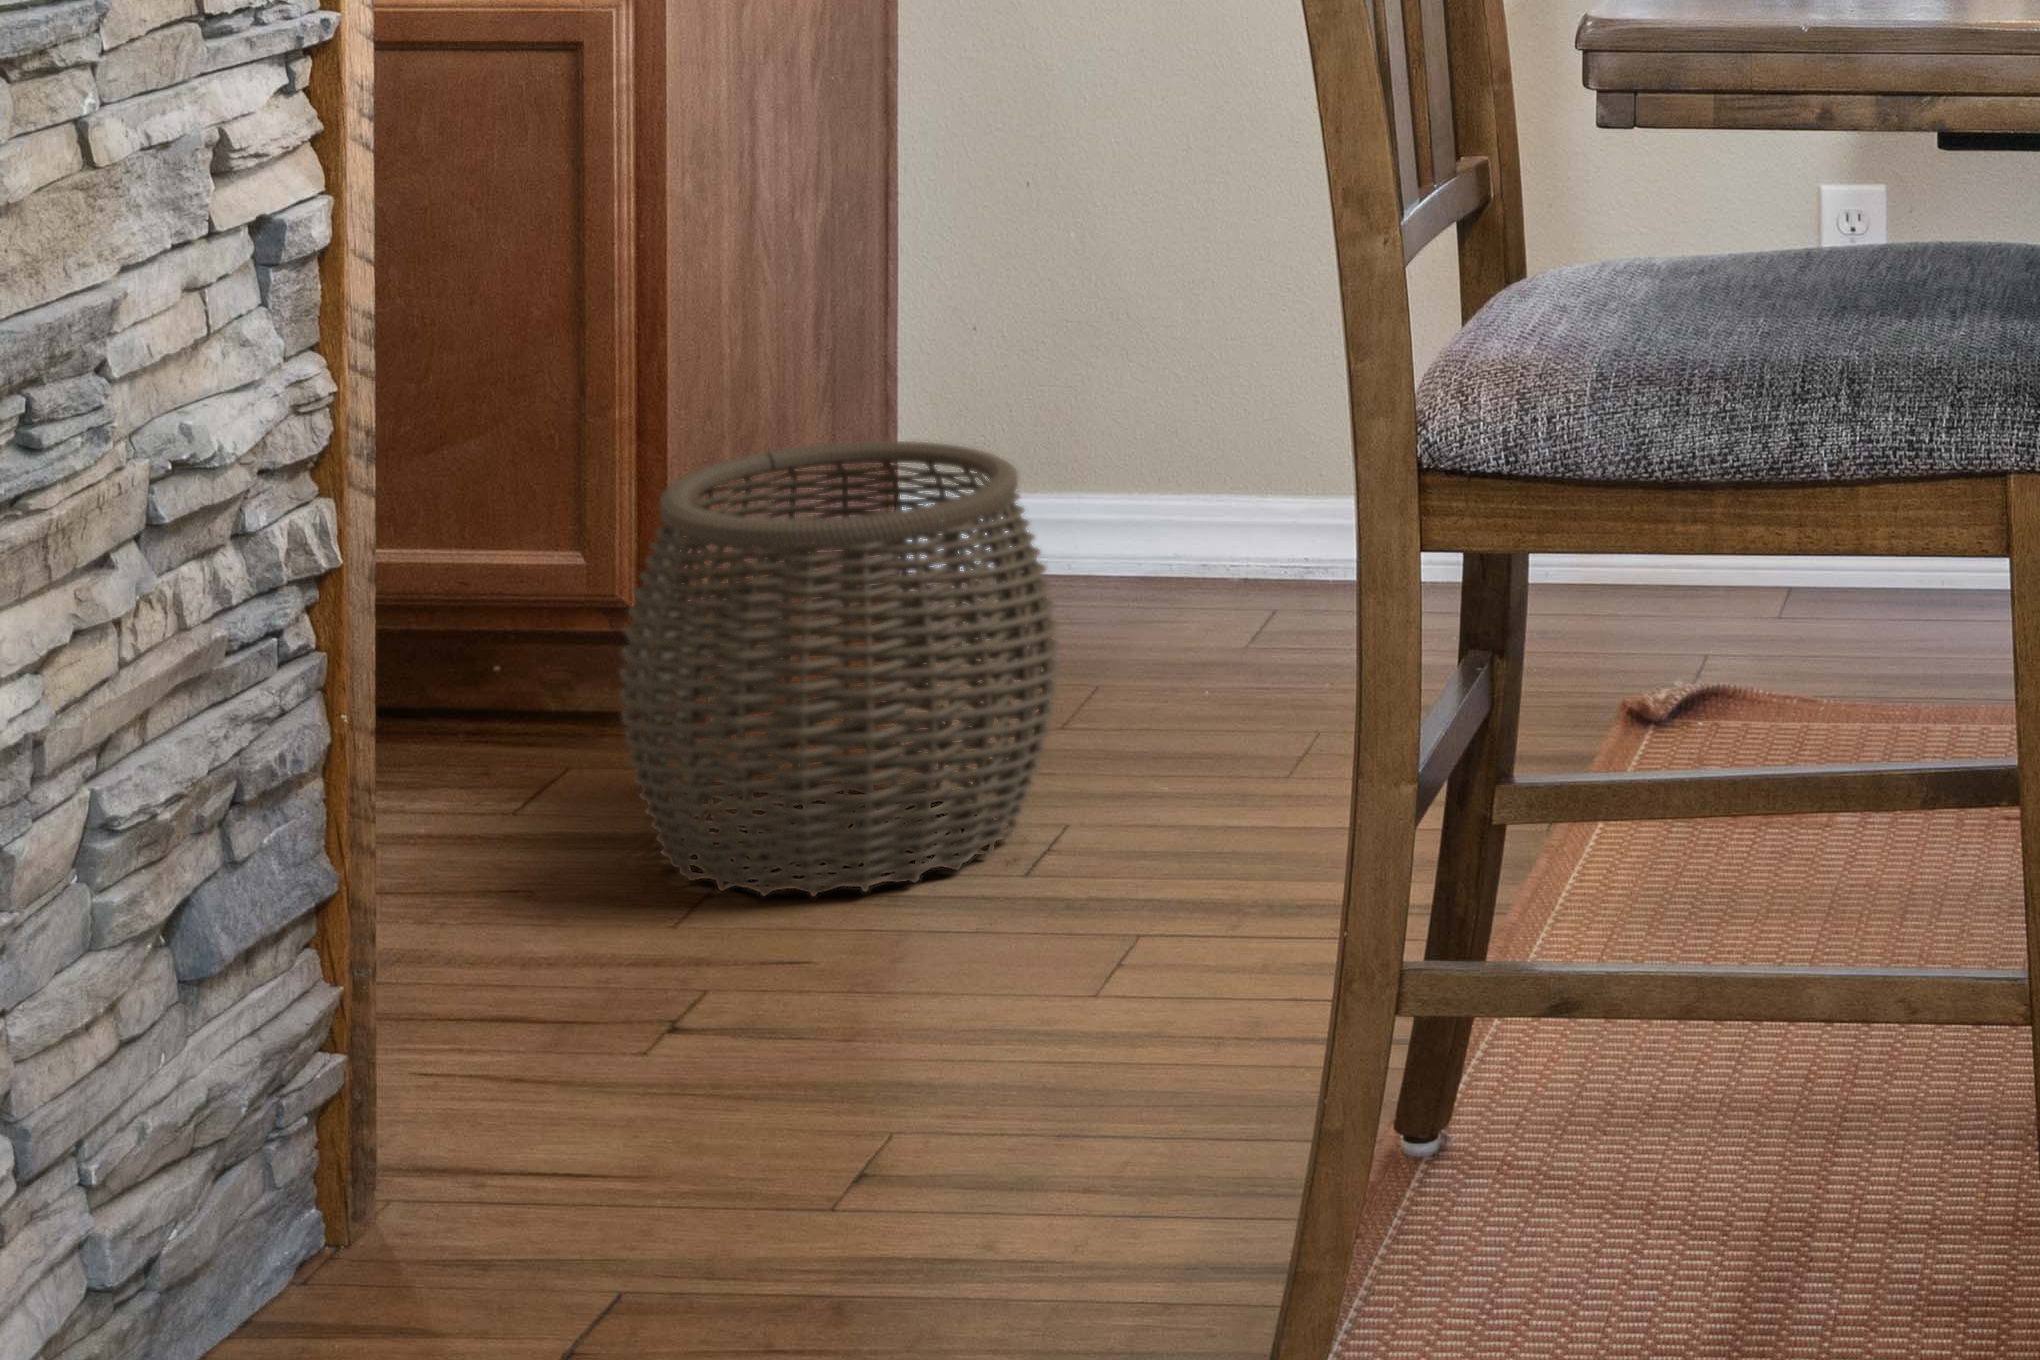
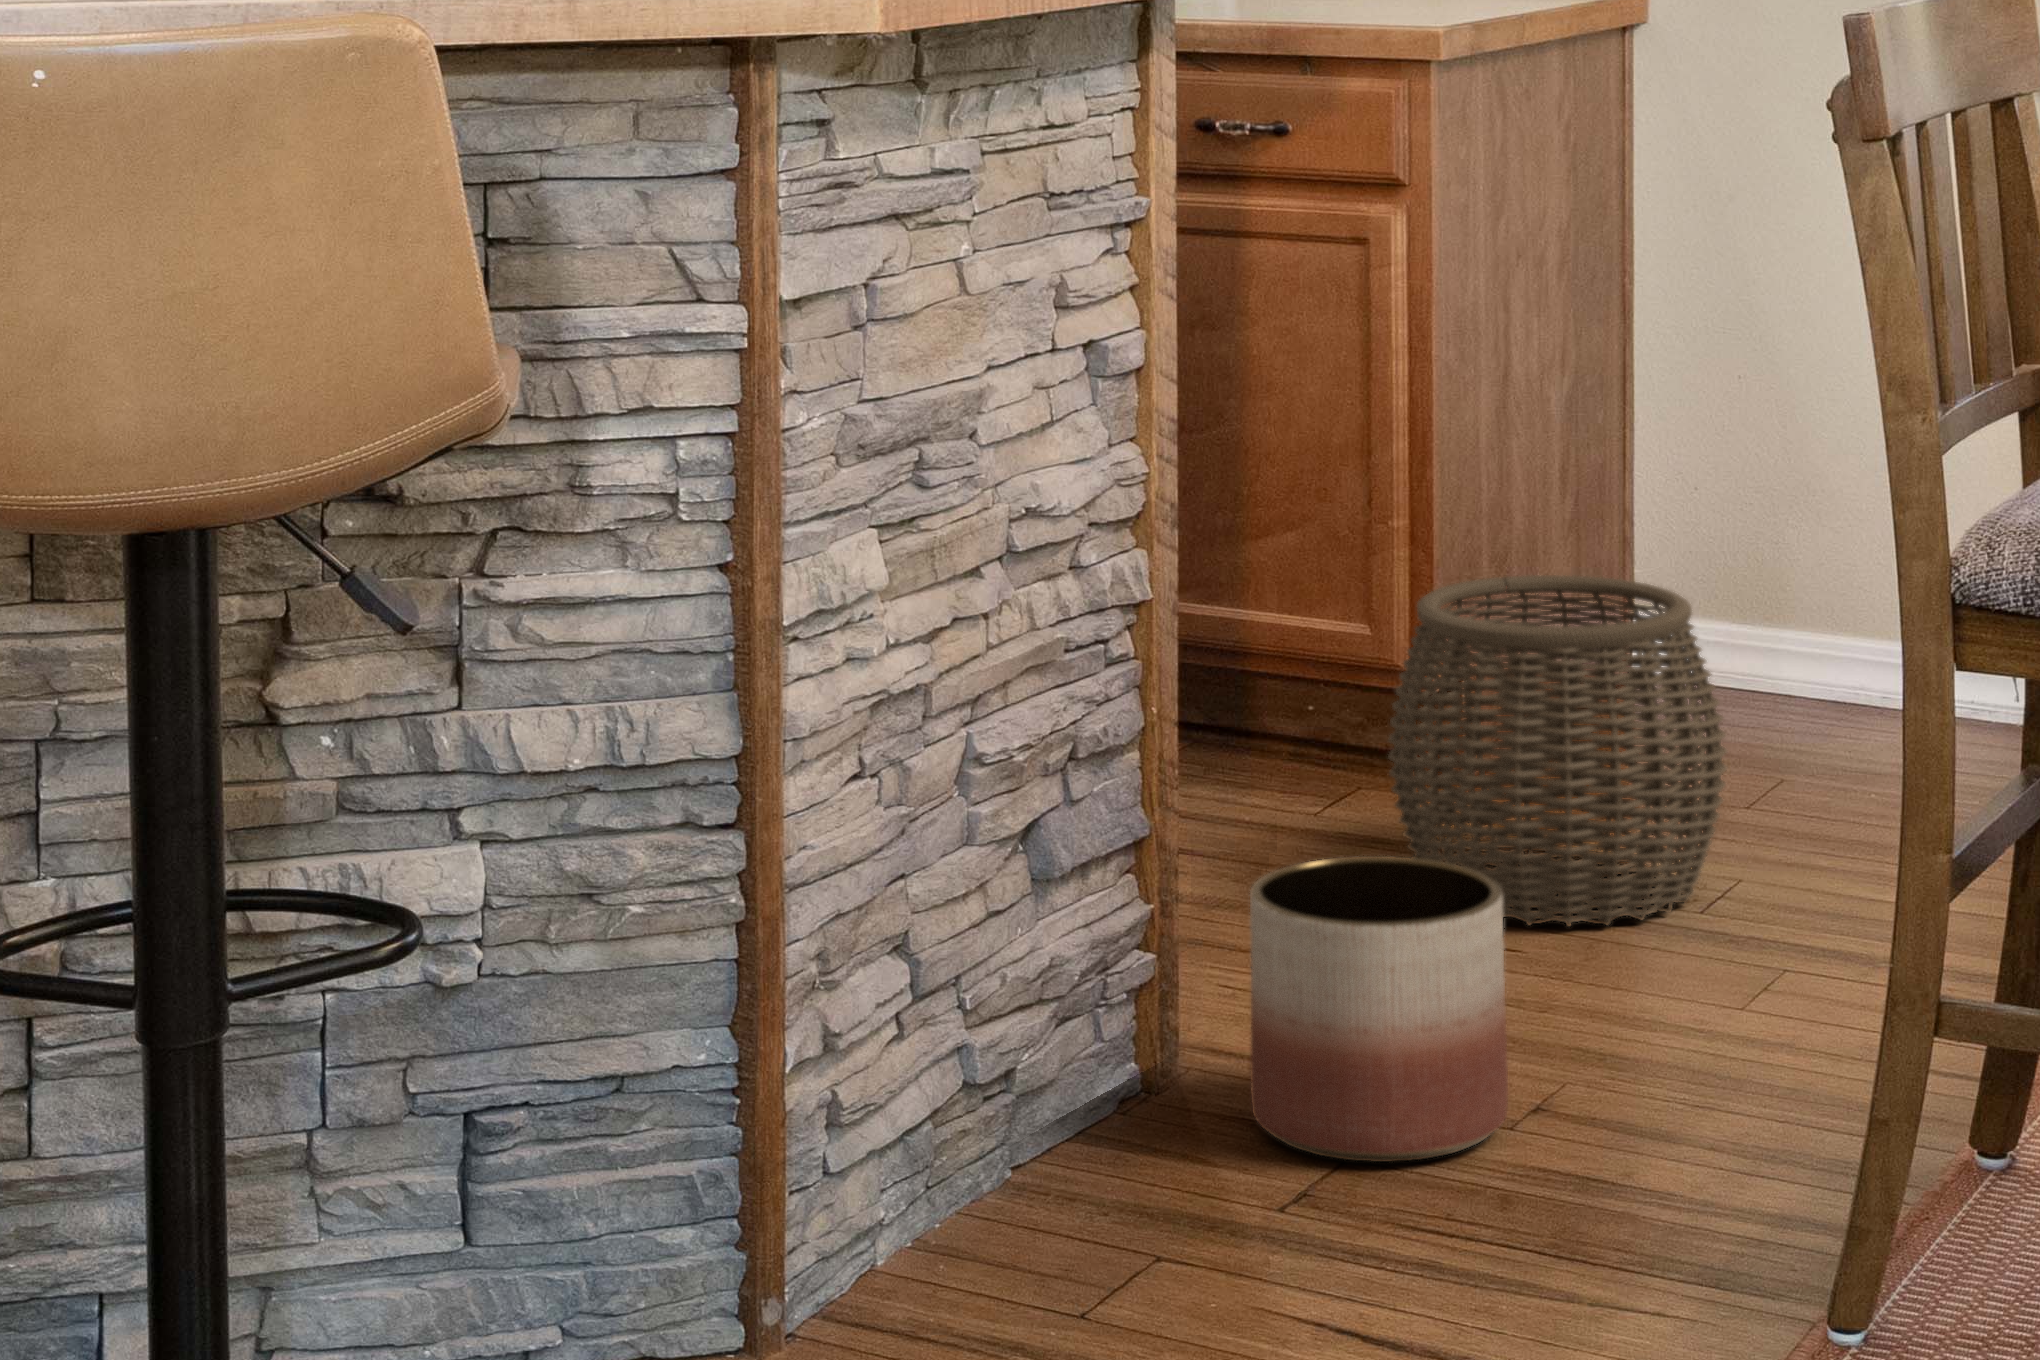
planter: none [487,857,839,1275] -> present [1250,856,1508,1162]

